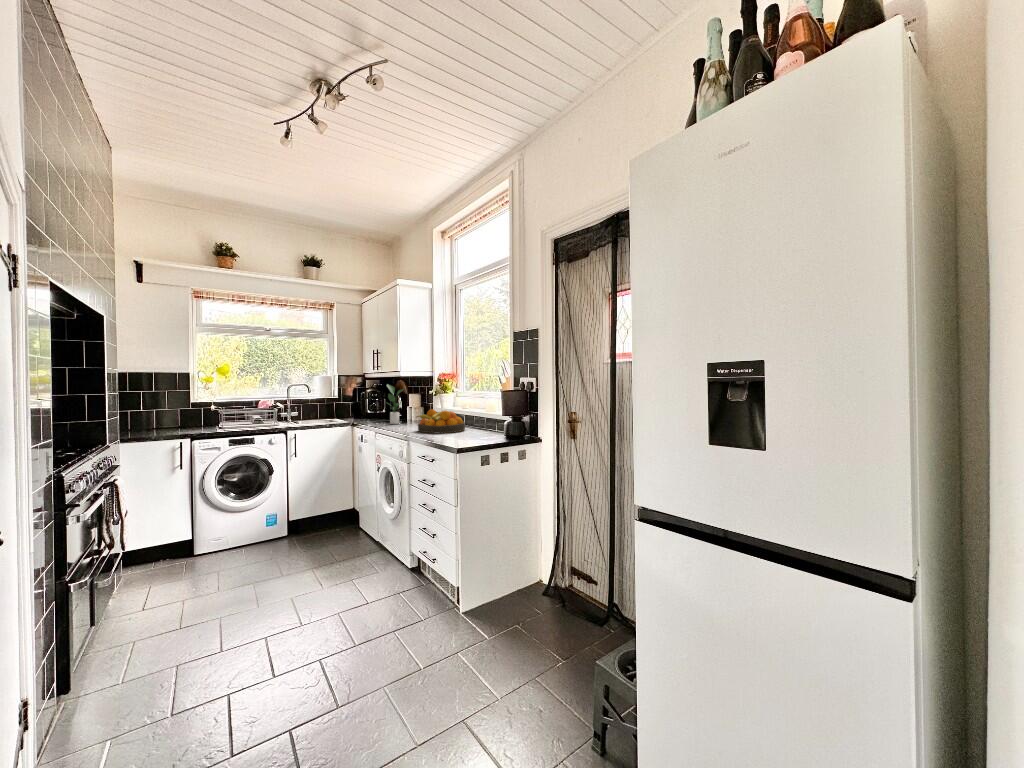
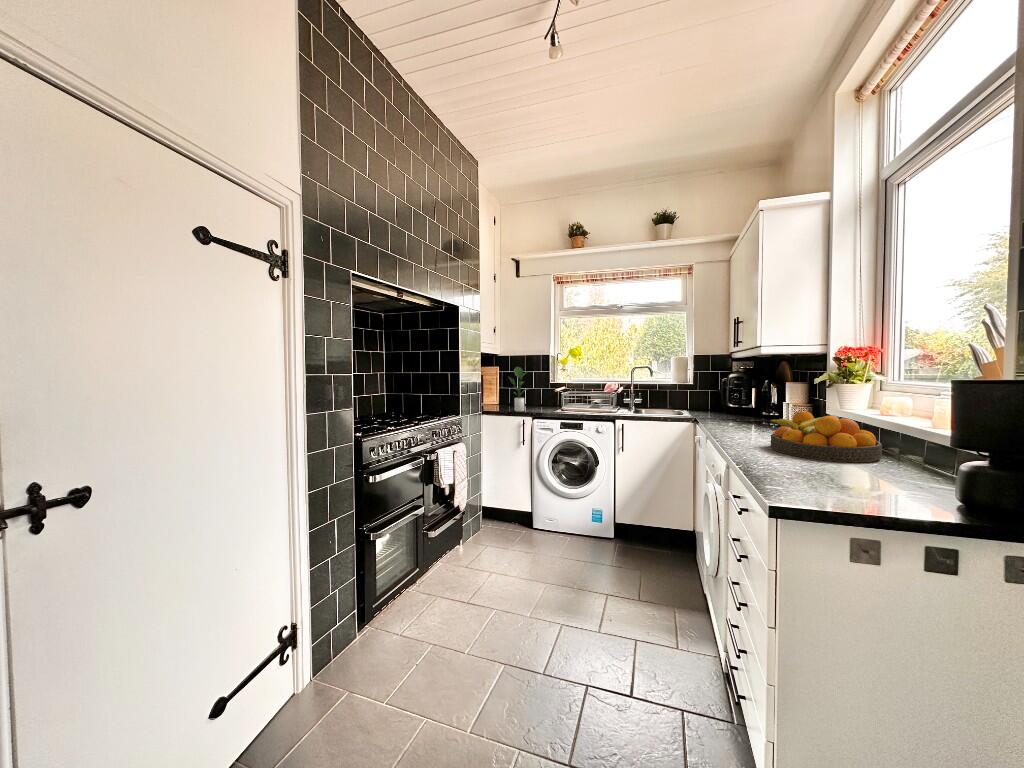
potted plant: present [387,385,403,424] -> present [508,367,528,412]

